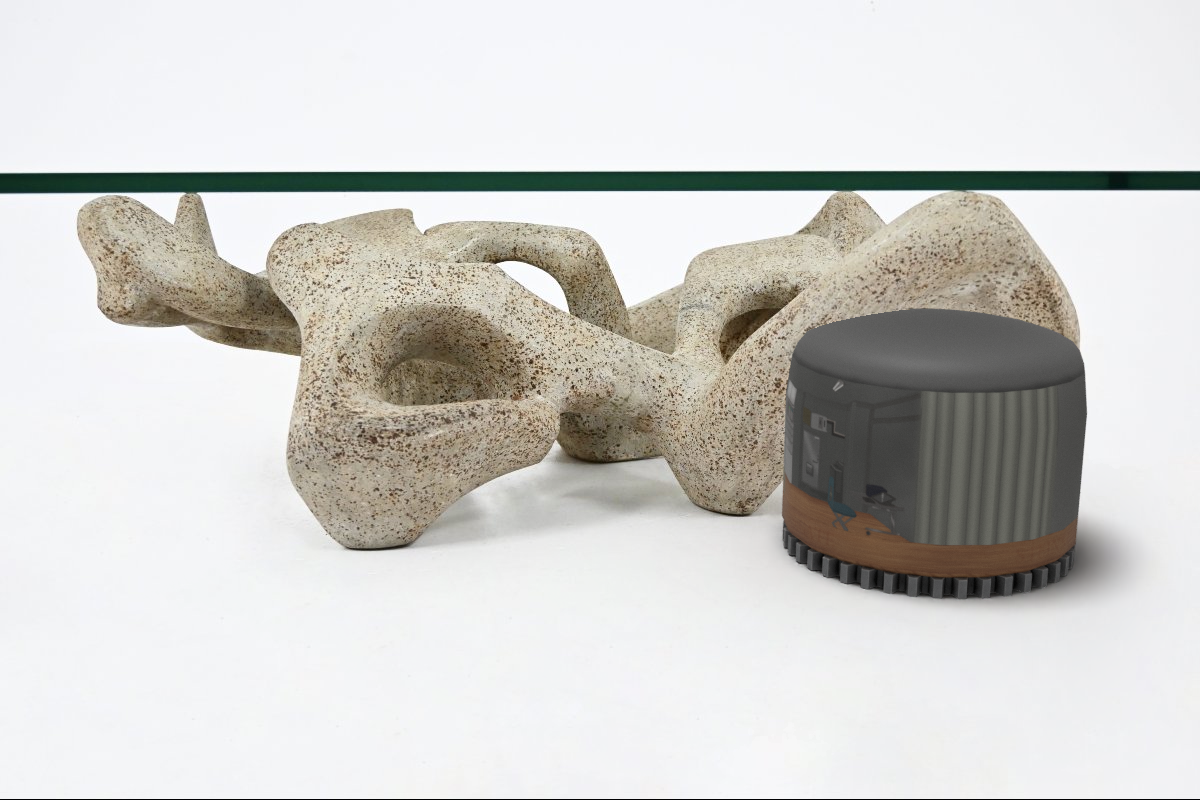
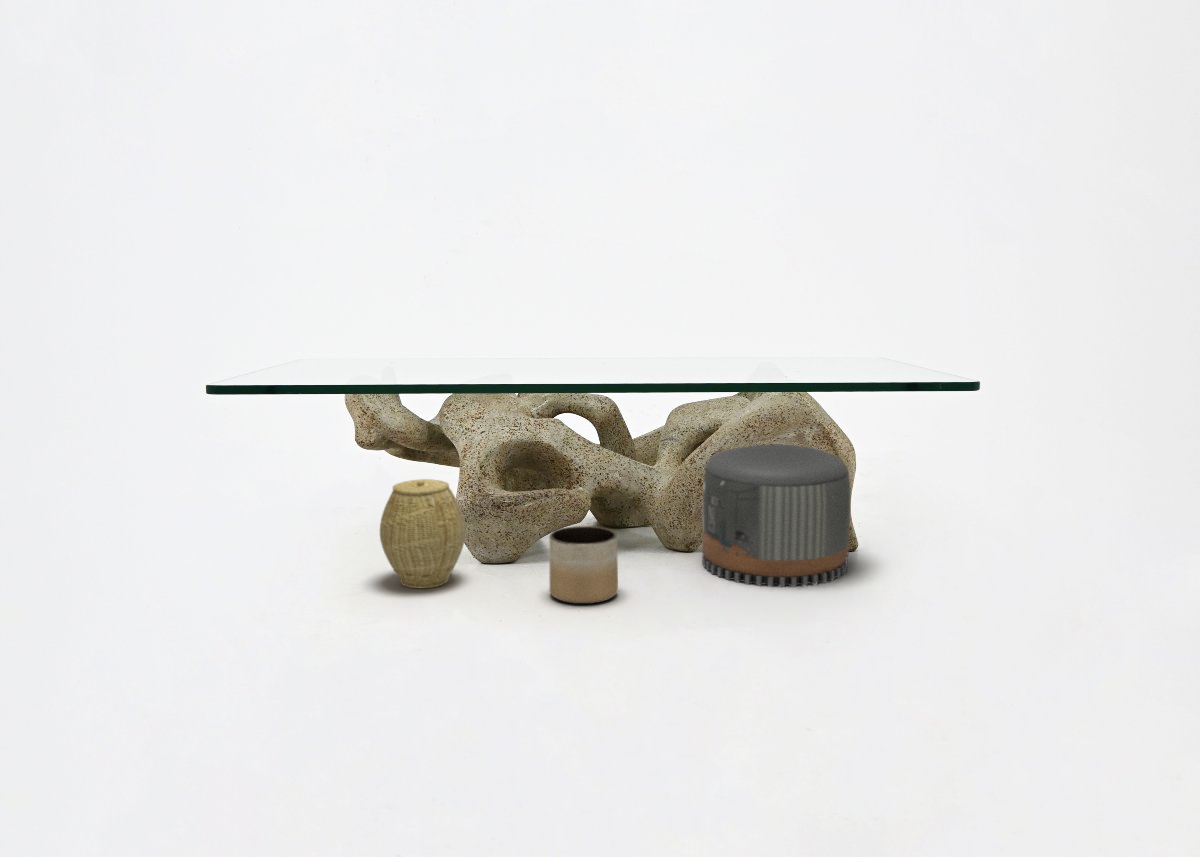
woven basket: none [120,382,305,611] -> present [380,479,466,588]
planter: none [481,478,627,649] -> present [549,526,618,604]

